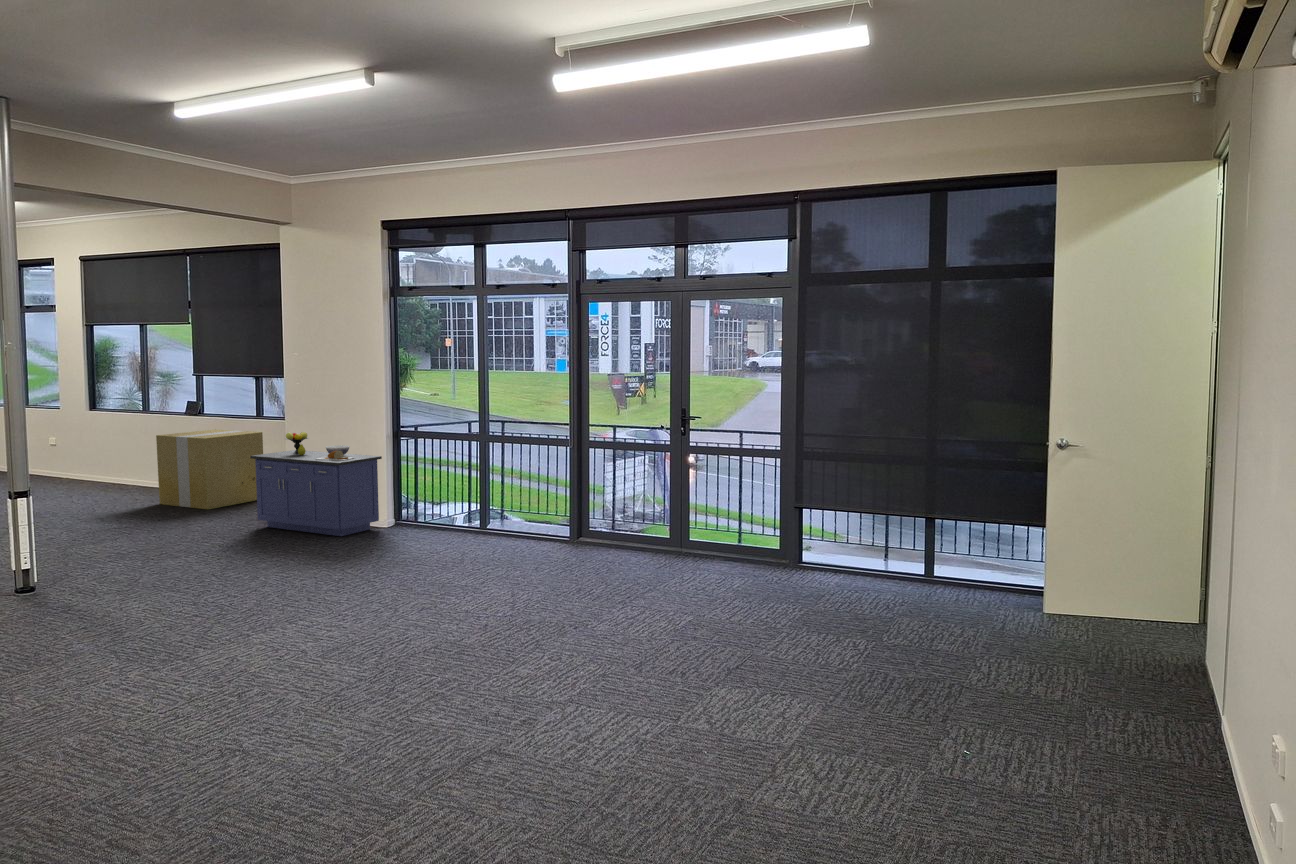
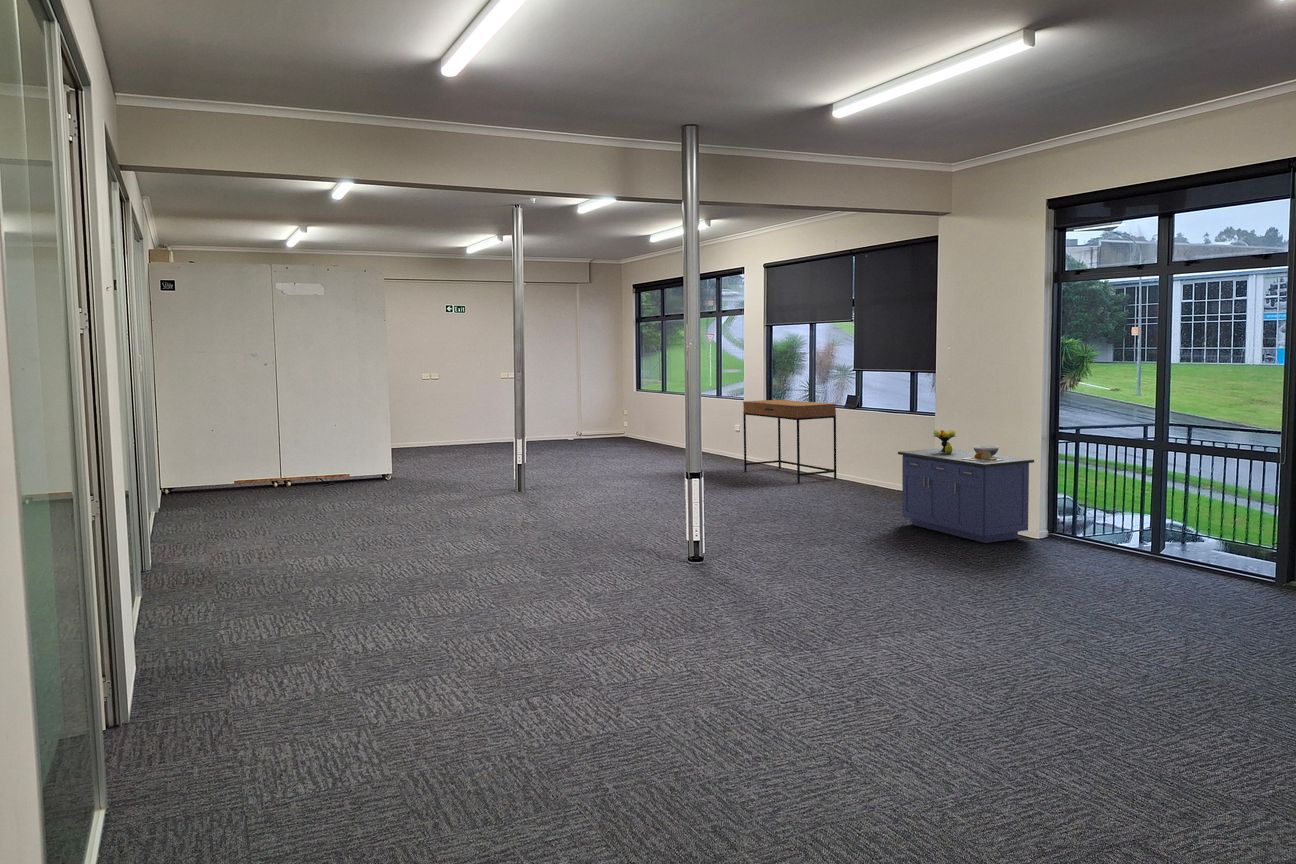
desk: none [57,407,178,497] -> present [743,400,836,483]
cardboard box: present [156,429,263,509] -> none [818,424,914,501]

